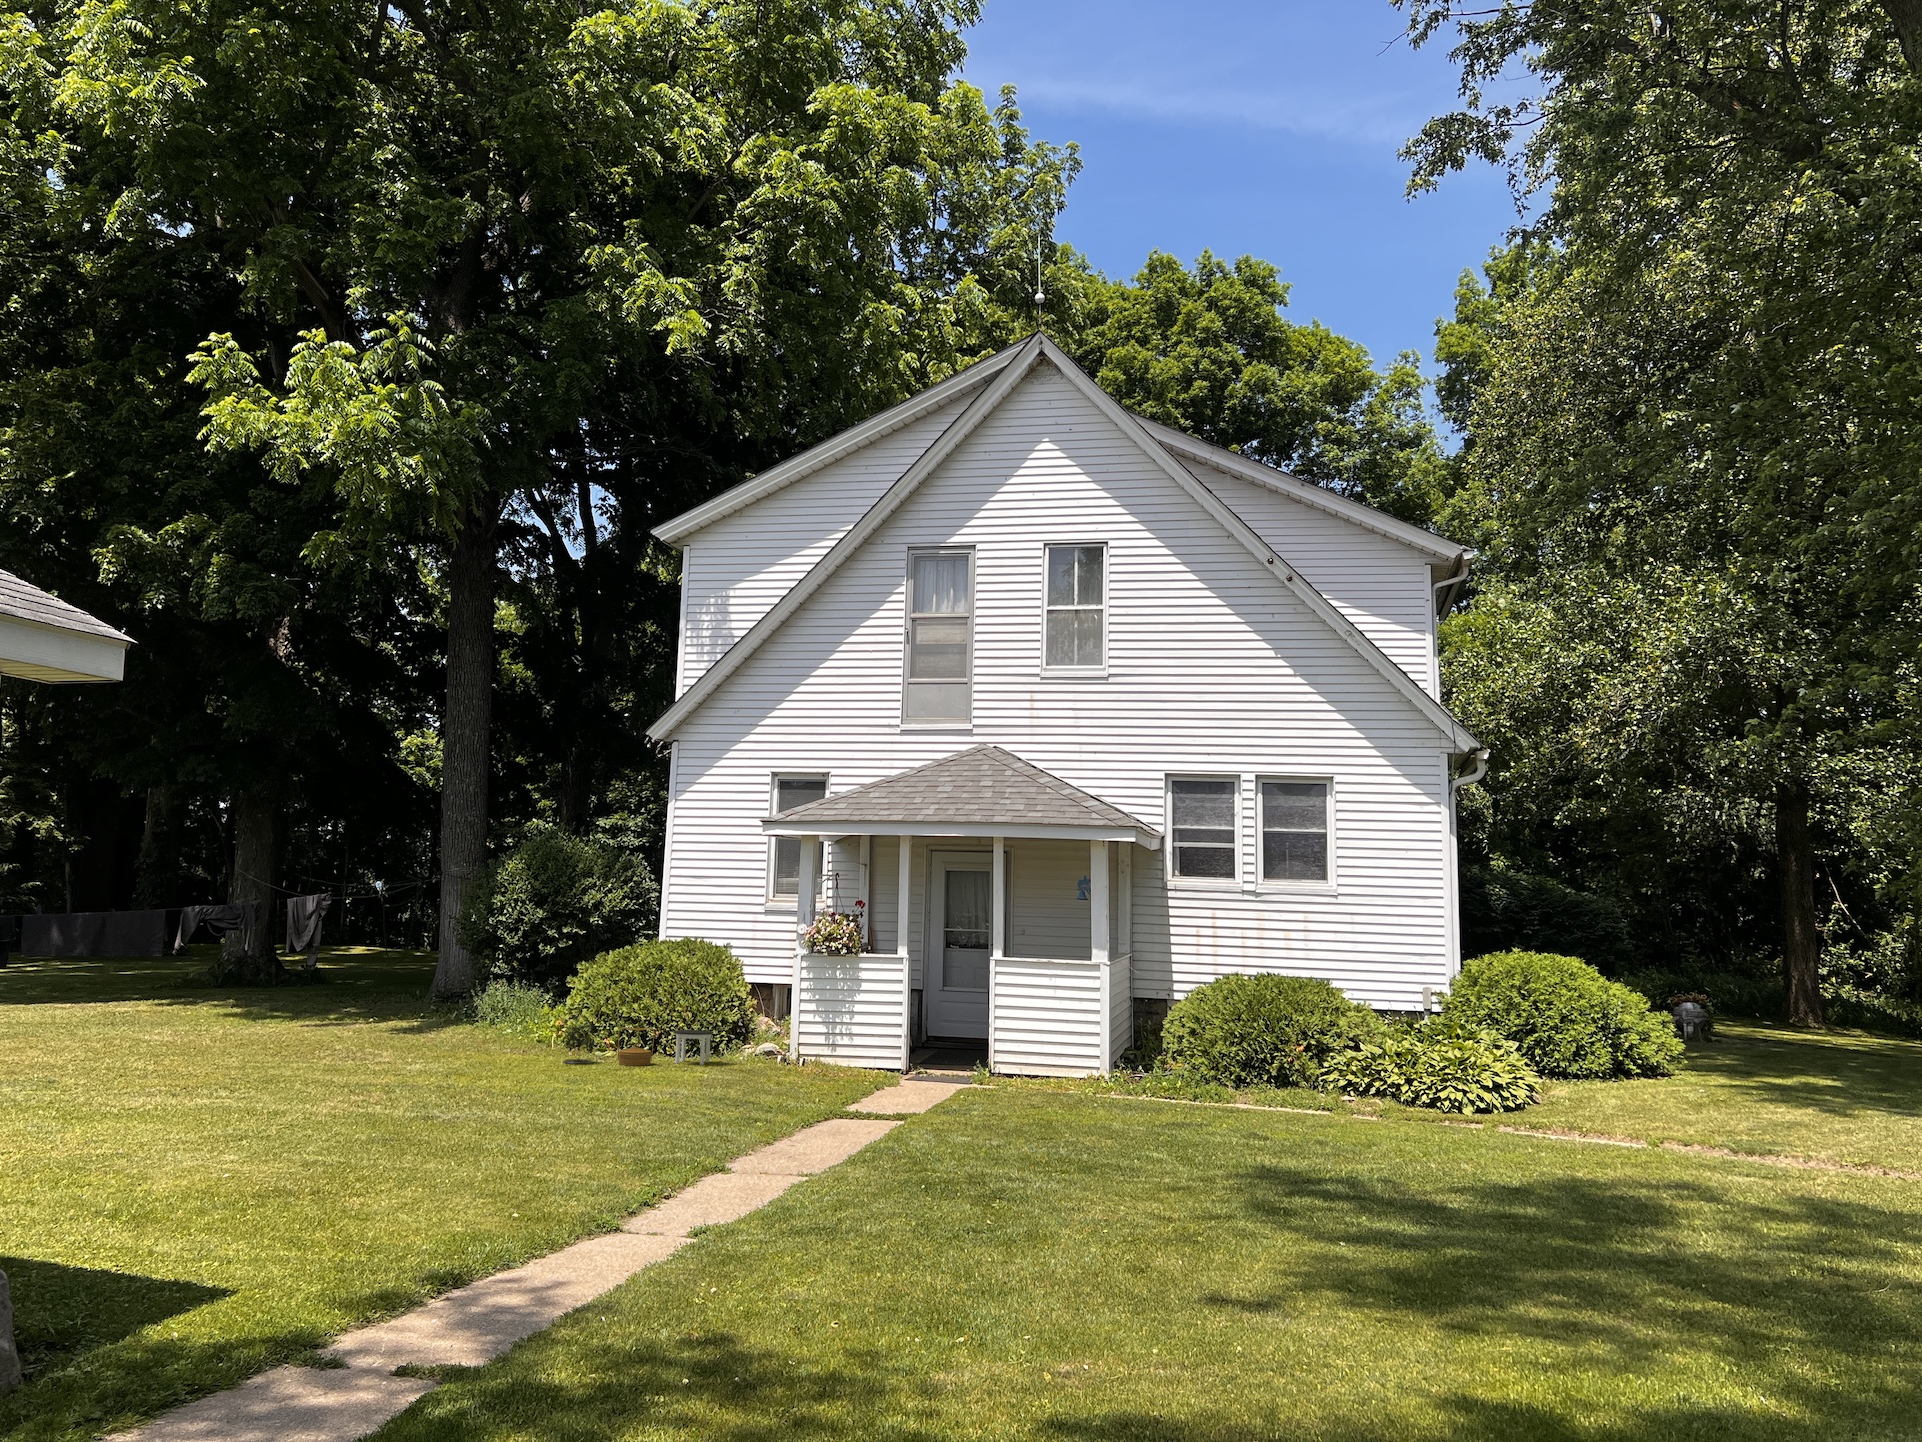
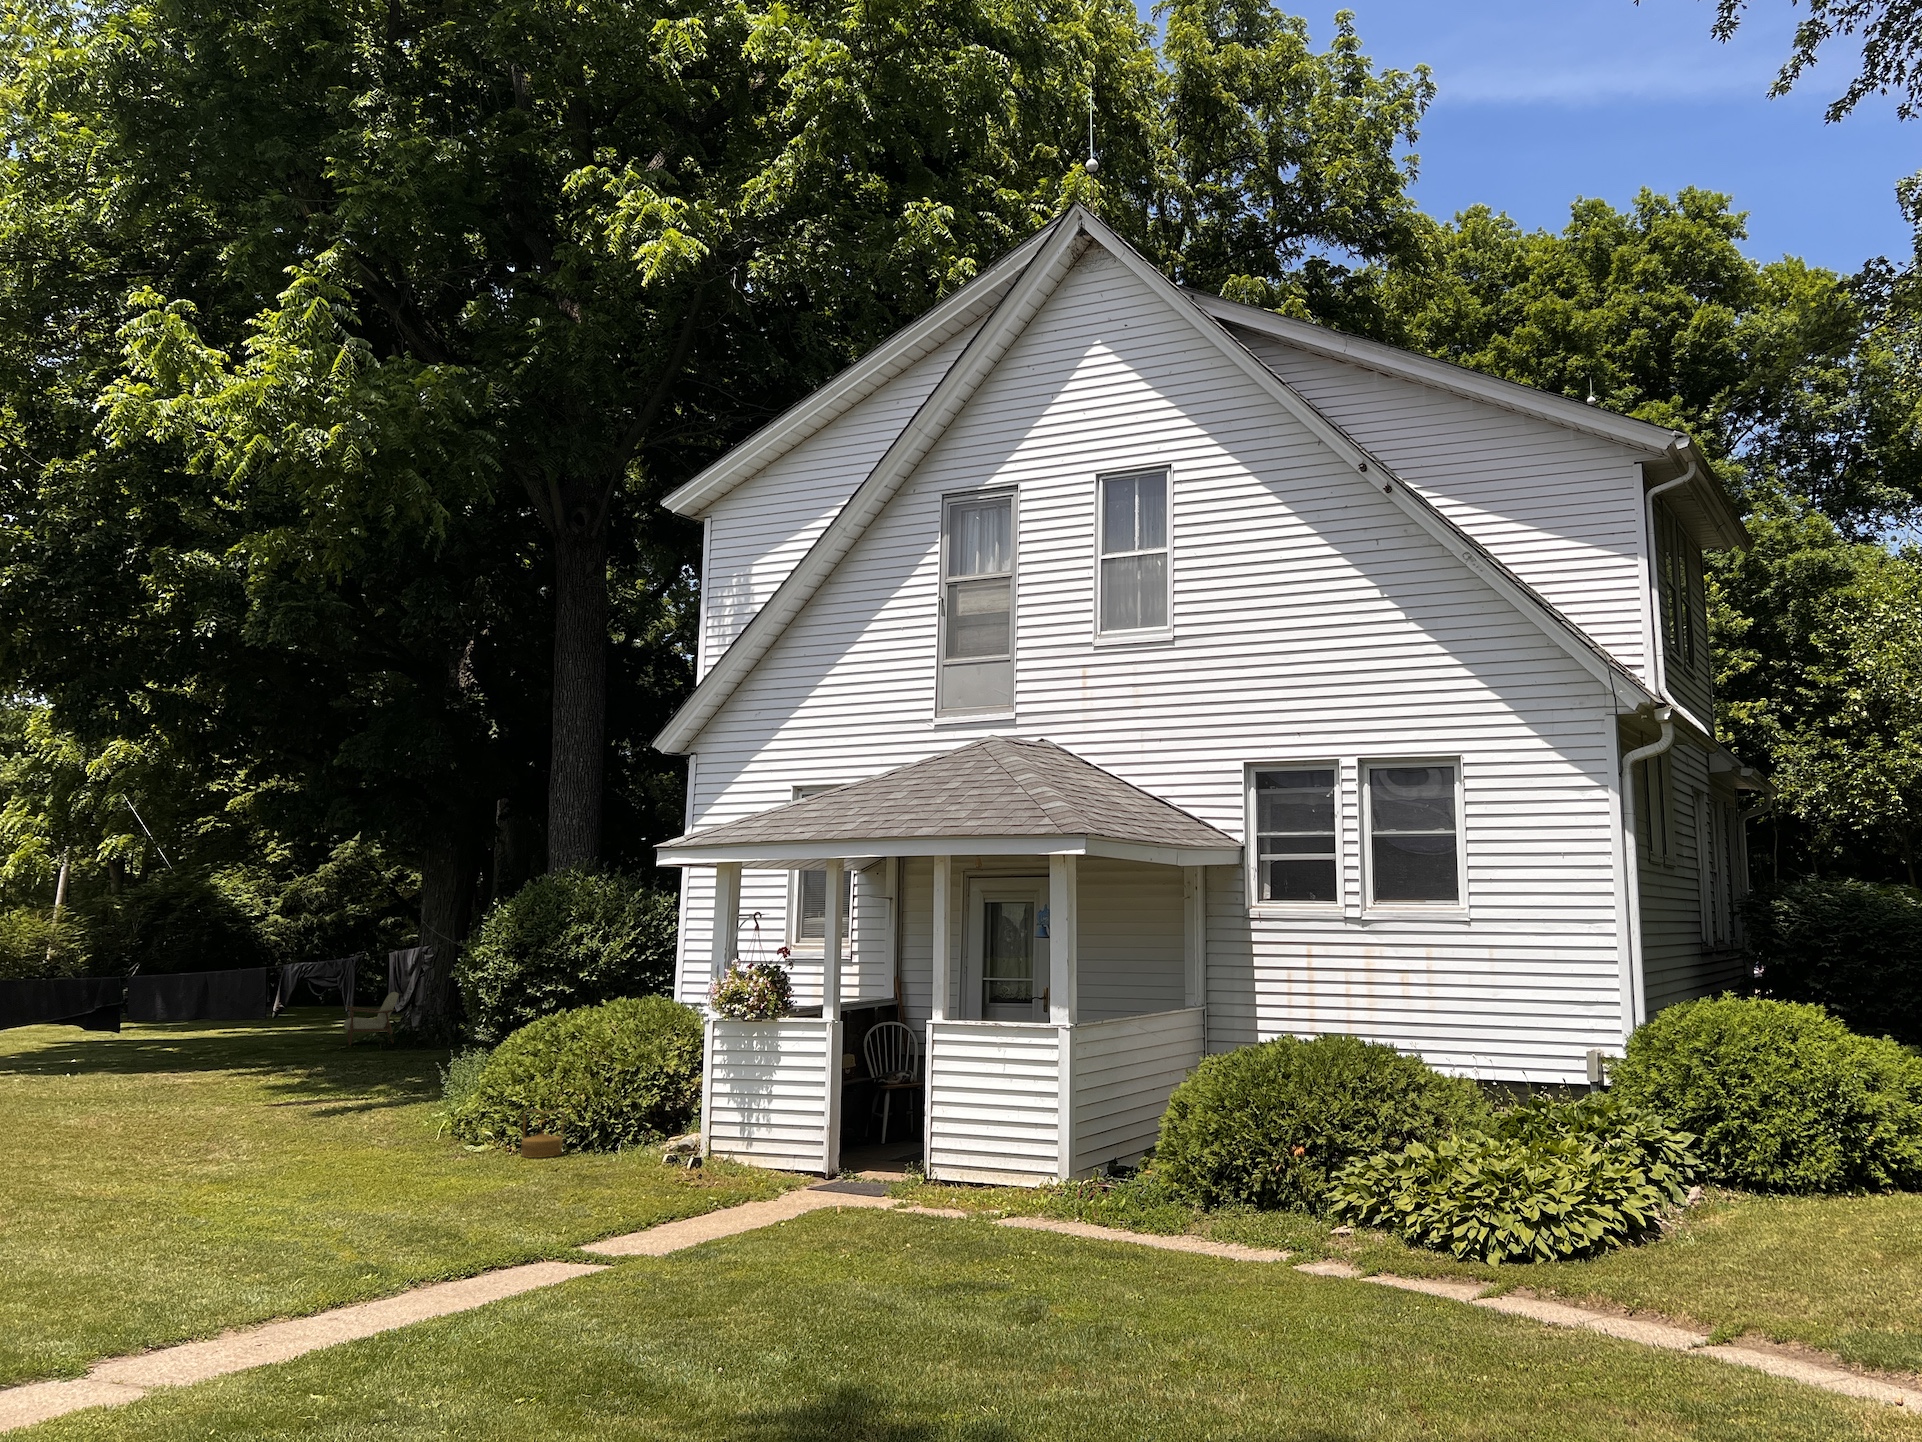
chair: none [115,945,175,994] -> present [344,992,399,1045]
potted tree: present [564,1011,594,1064] -> none [463,1084,509,1154]
round table: present [674,1030,714,1065] -> none [591,1111,644,1157]

